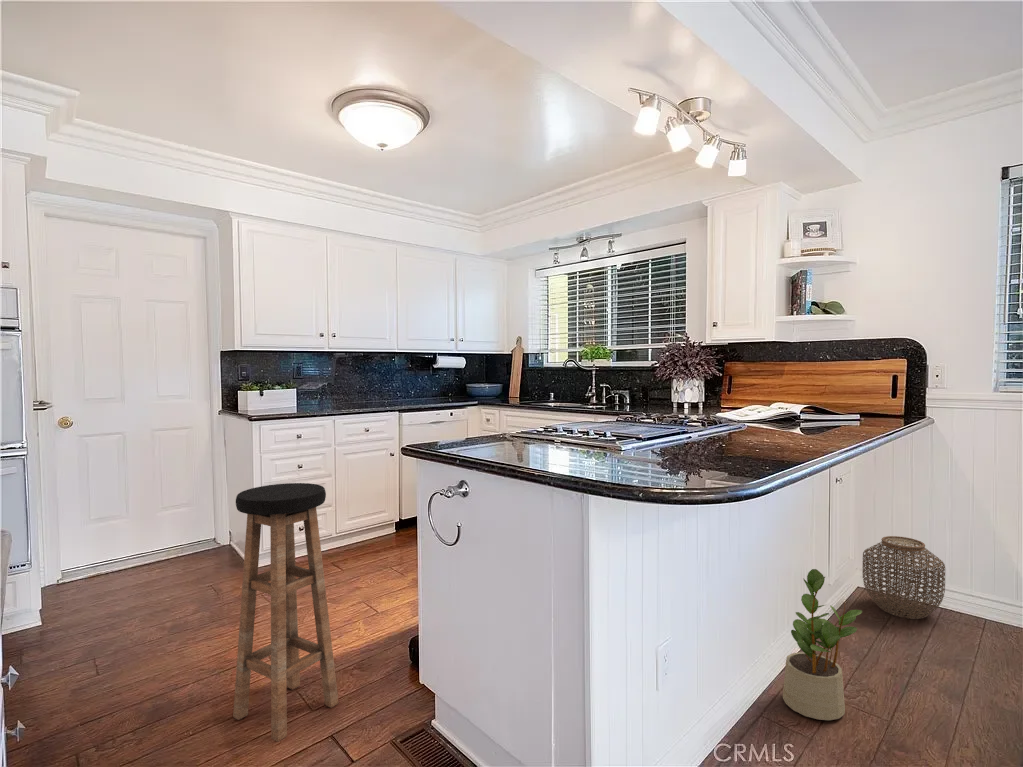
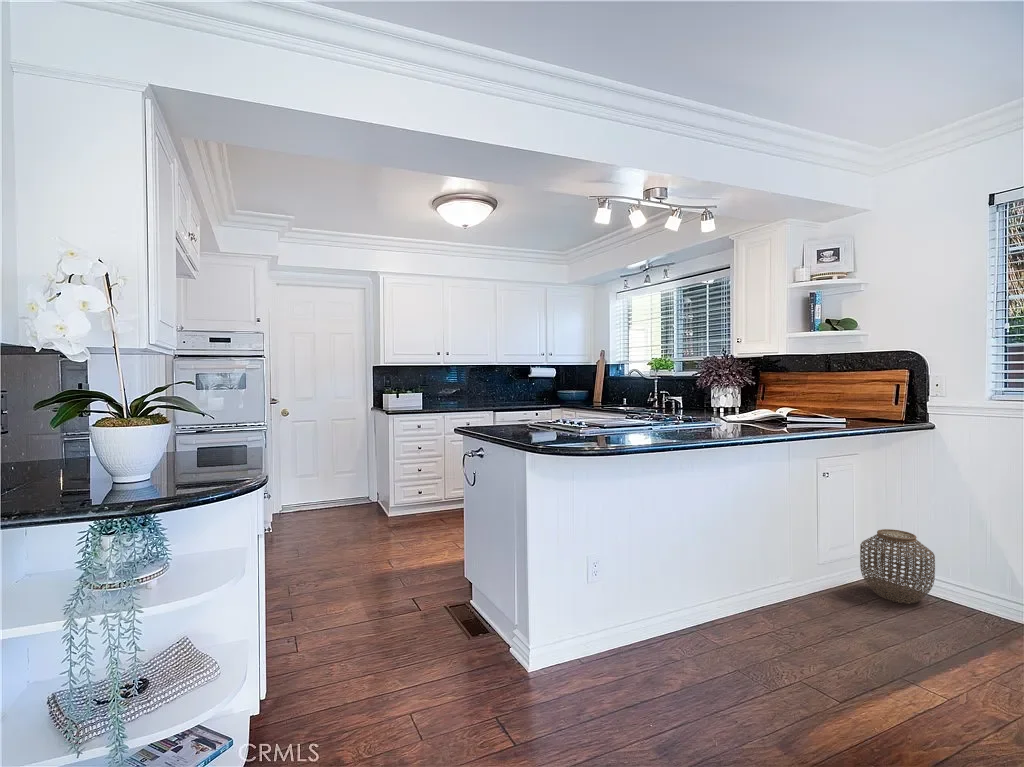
bar stool: present [233,483,339,742] -> none [349,451,412,611]
potted plant: present [783,569,862,720] -> none [725,534,787,651]

